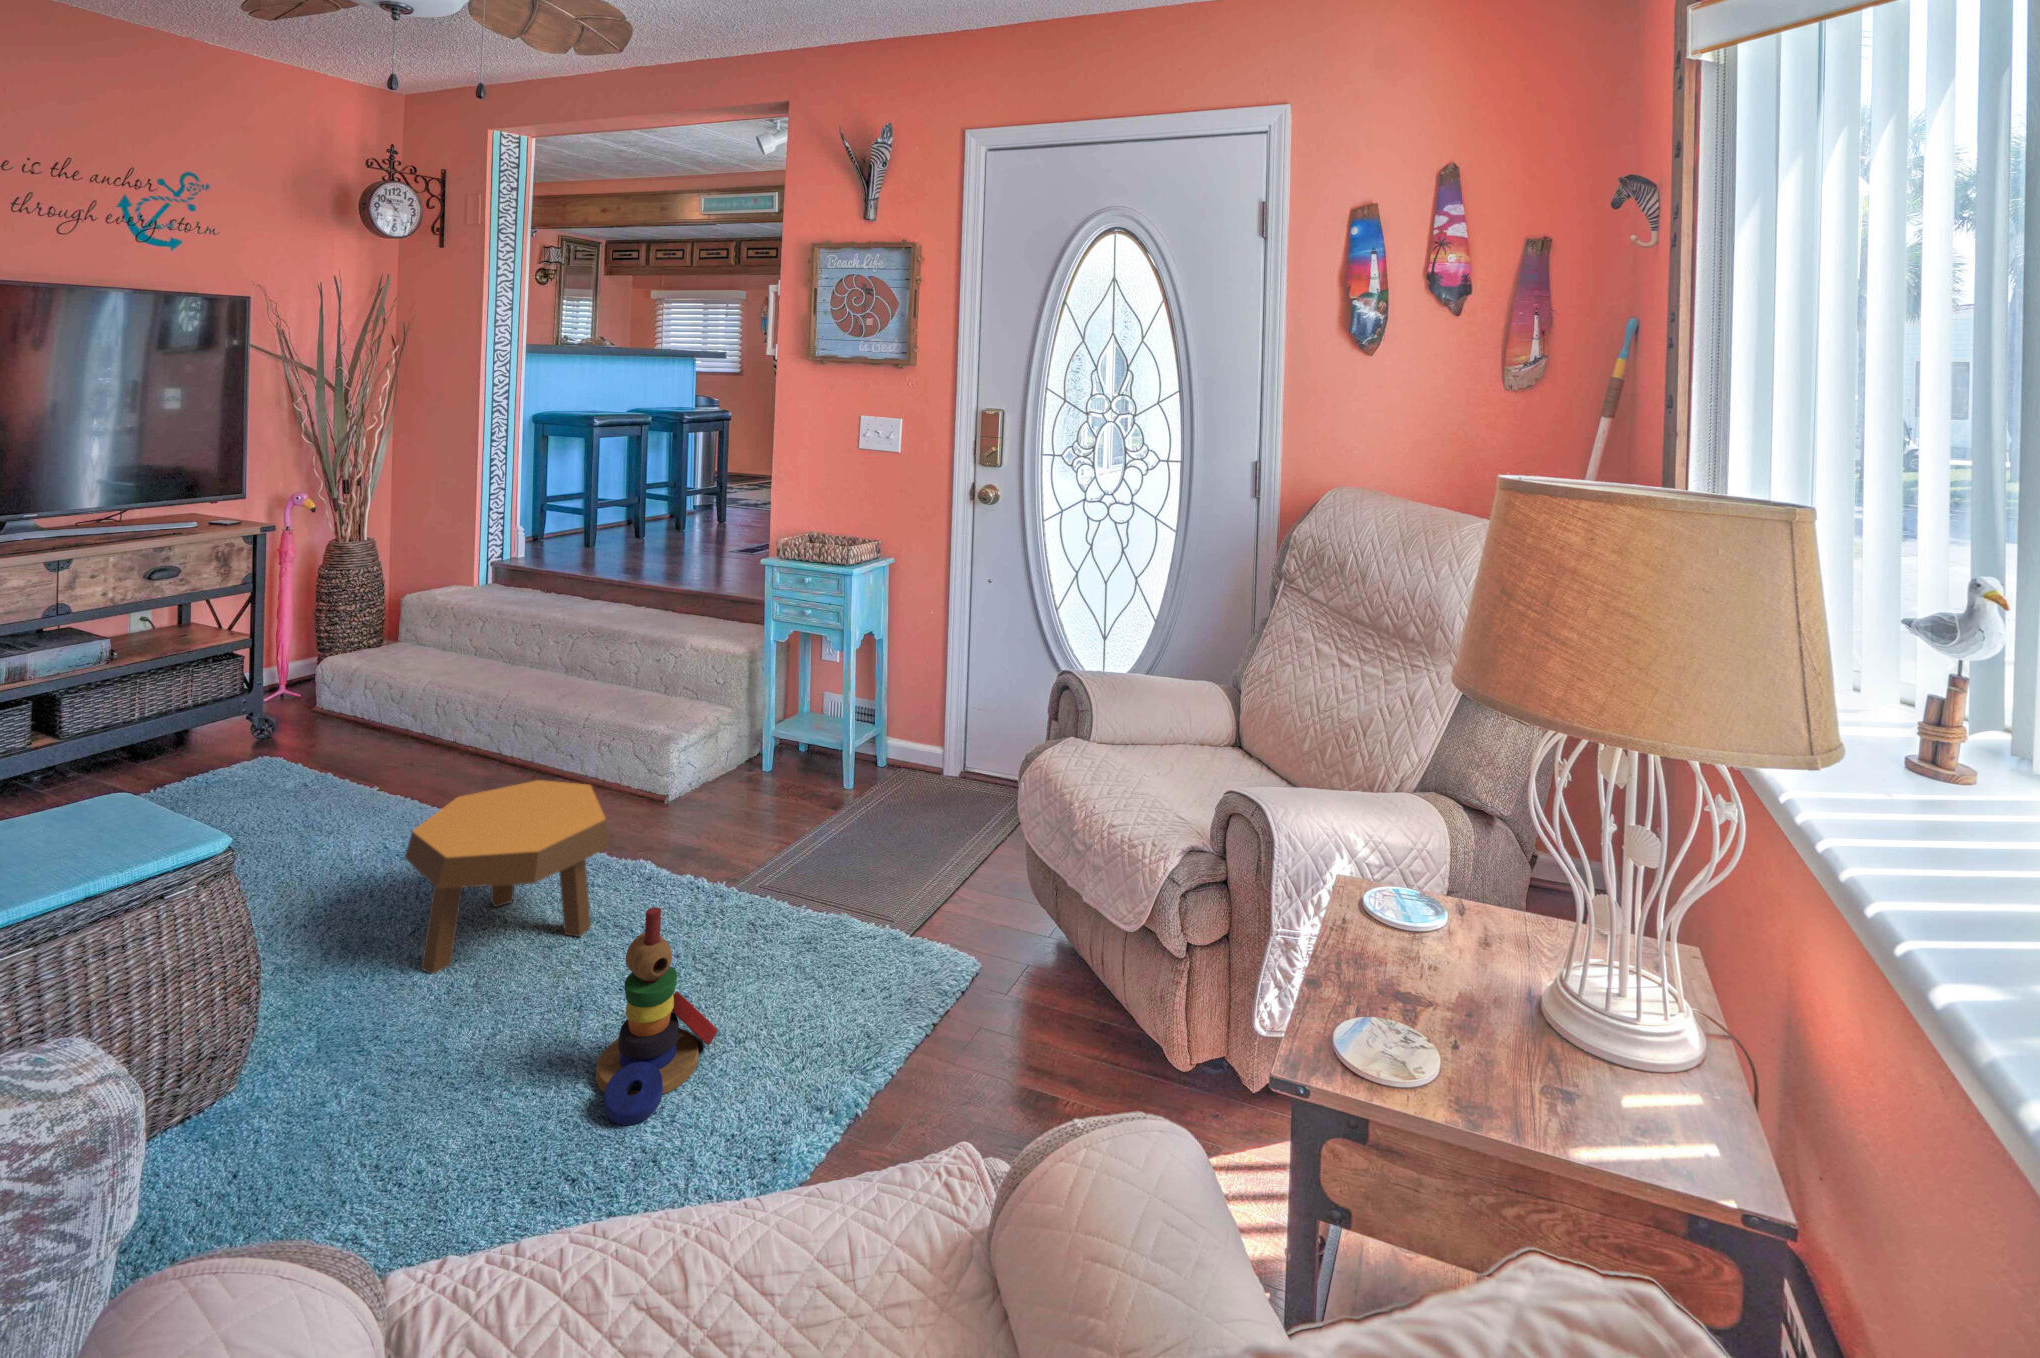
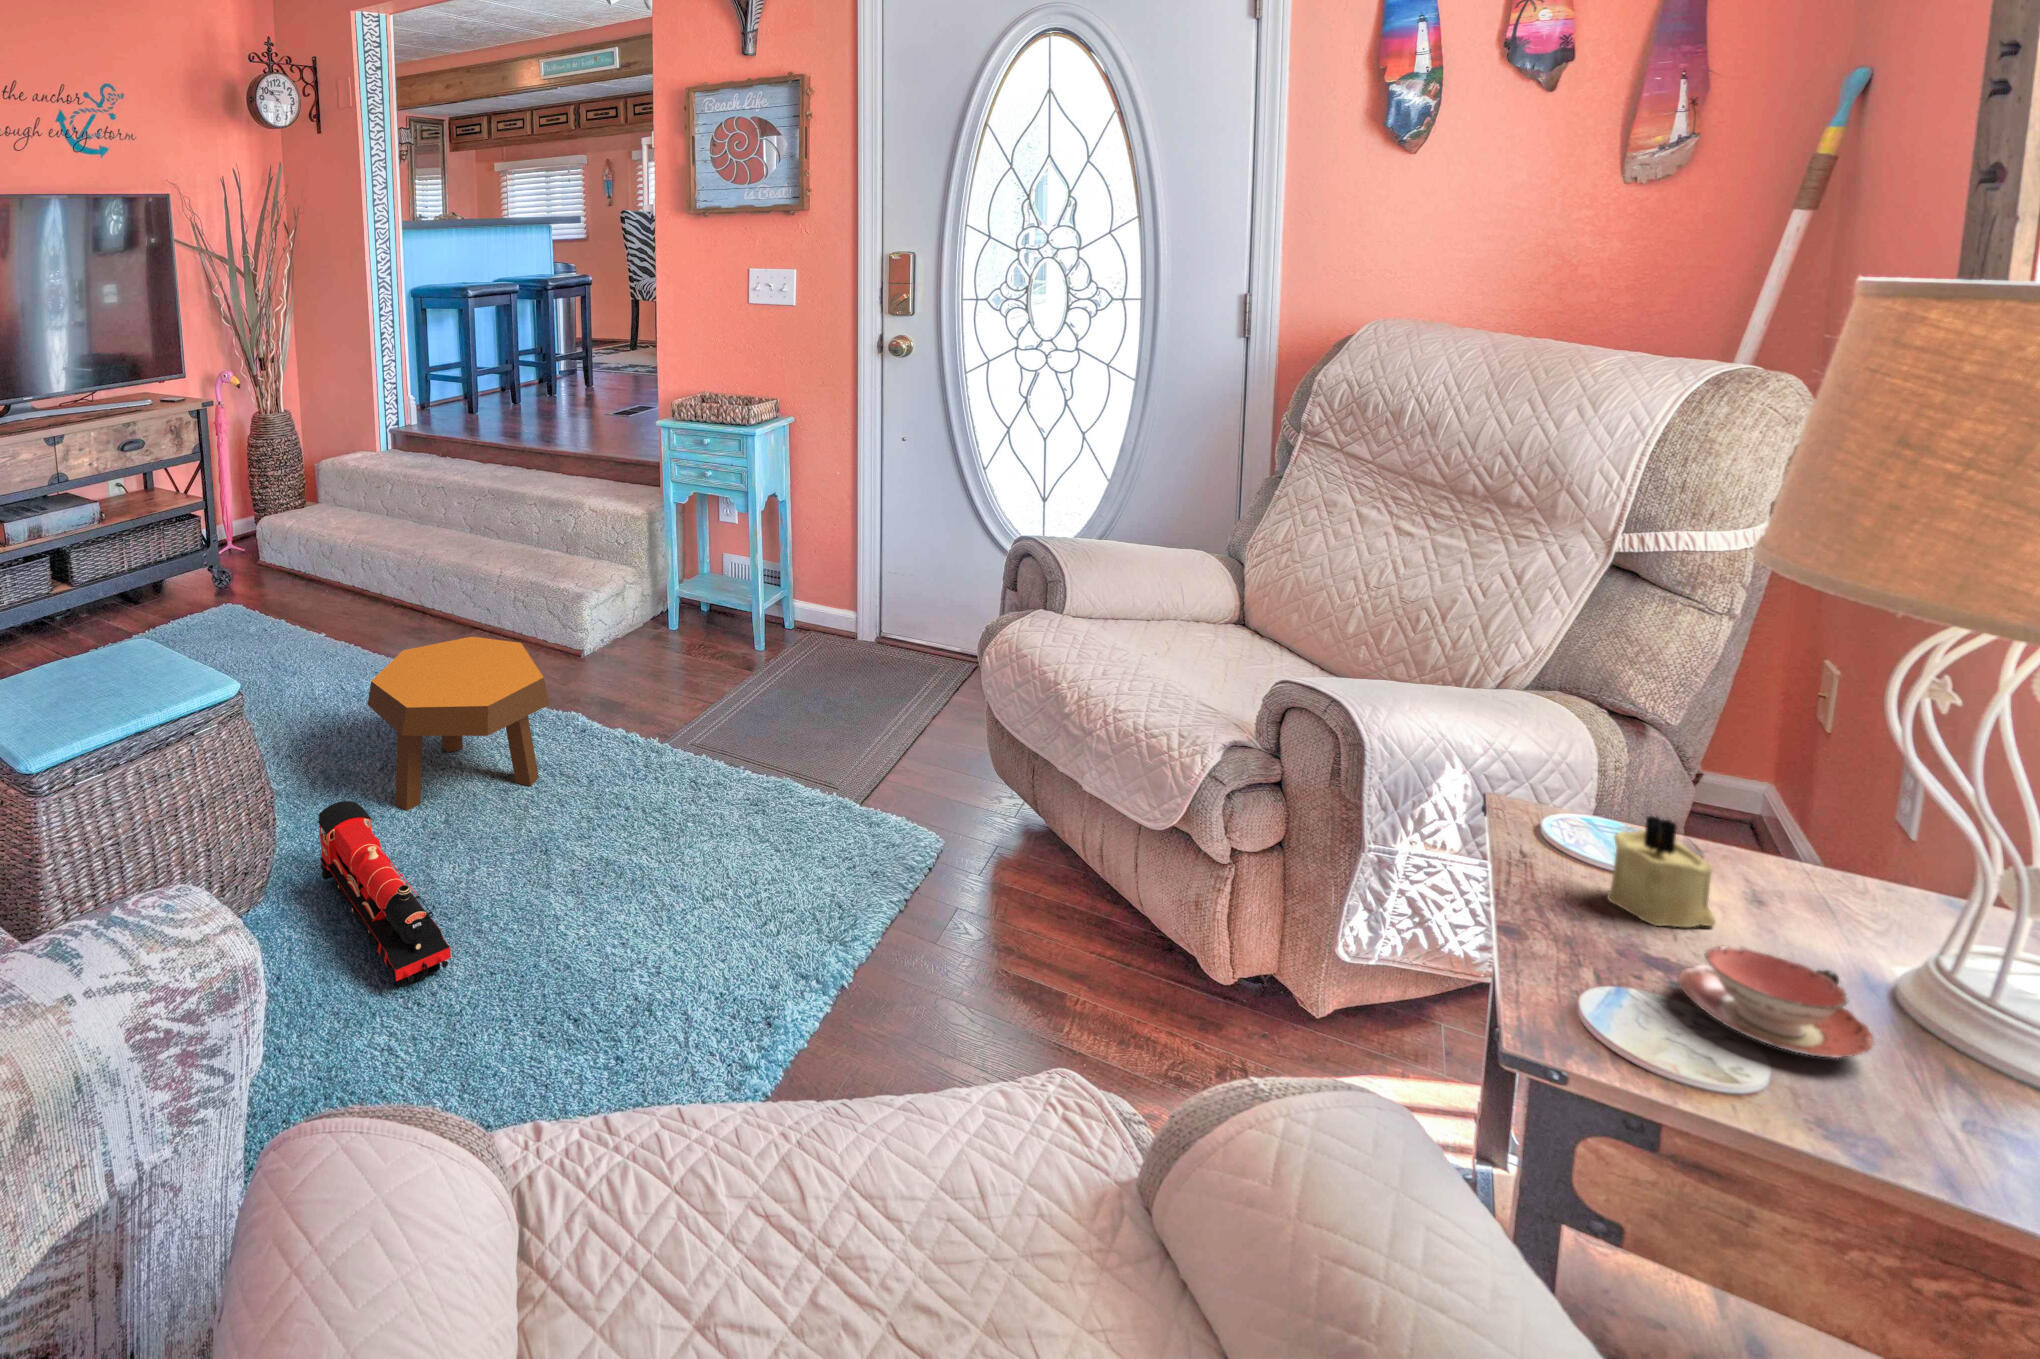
candle: none [1385,877,1446,965] -> present [1607,816,1716,927]
stacking toy: present [596,907,718,1125] -> none [574,769,686,973]
toy train: none [311,966,446,1173] -> present [318,801,451,989]
teacup: none [1403,972,1506,1048] -> present [1678,946,1874,1058]

